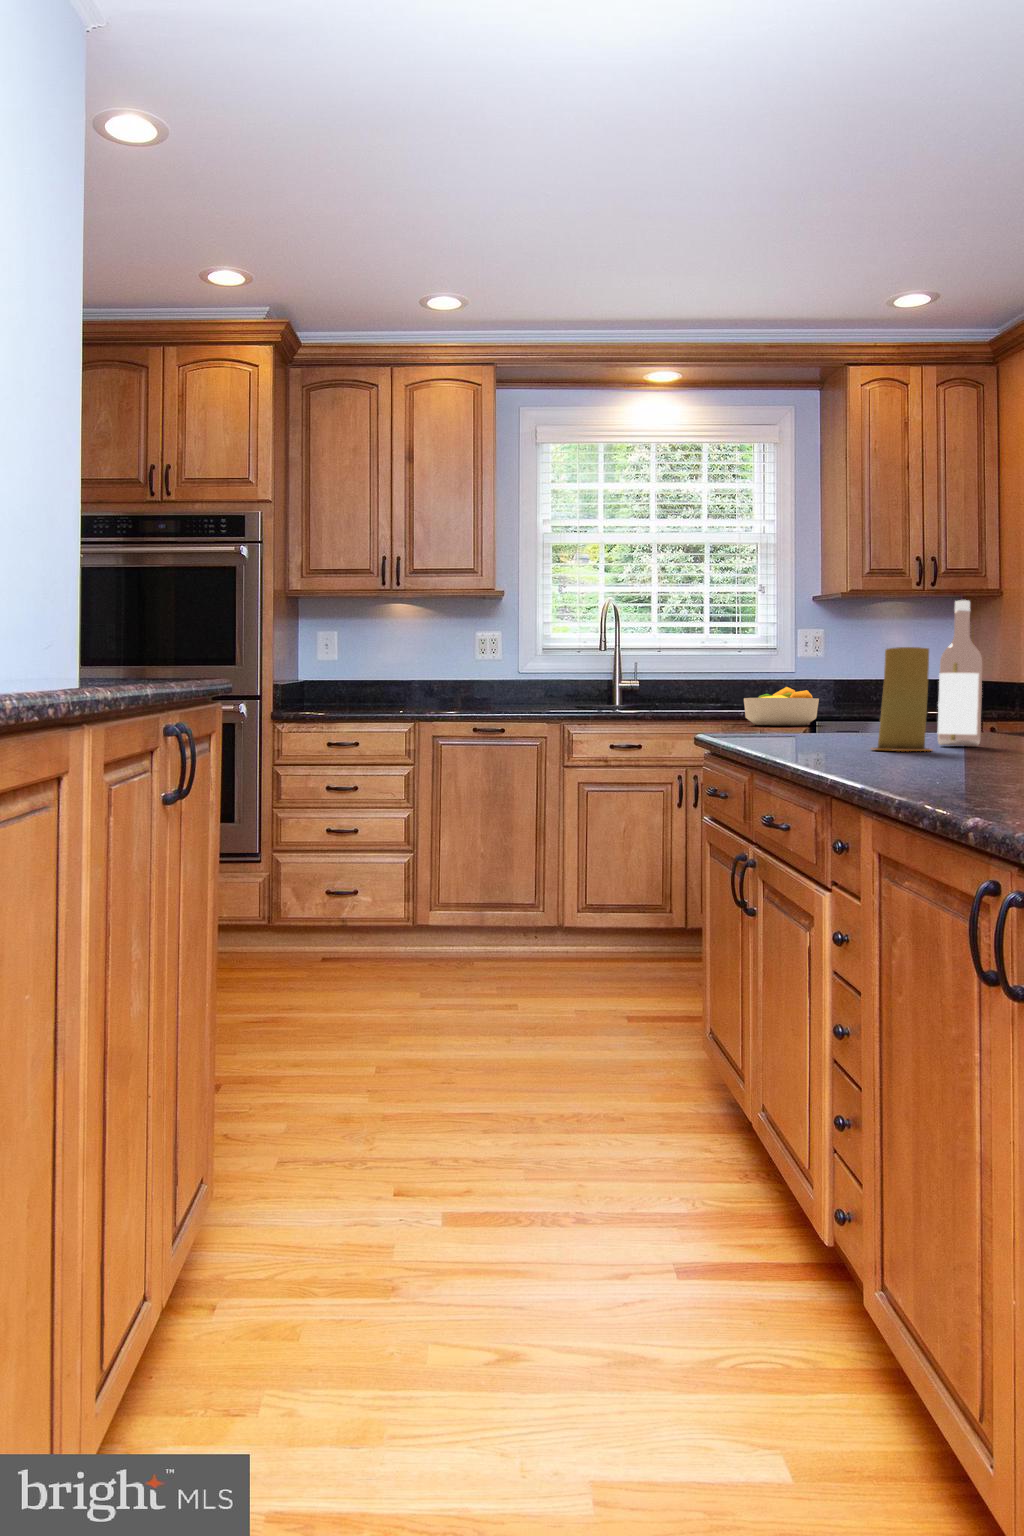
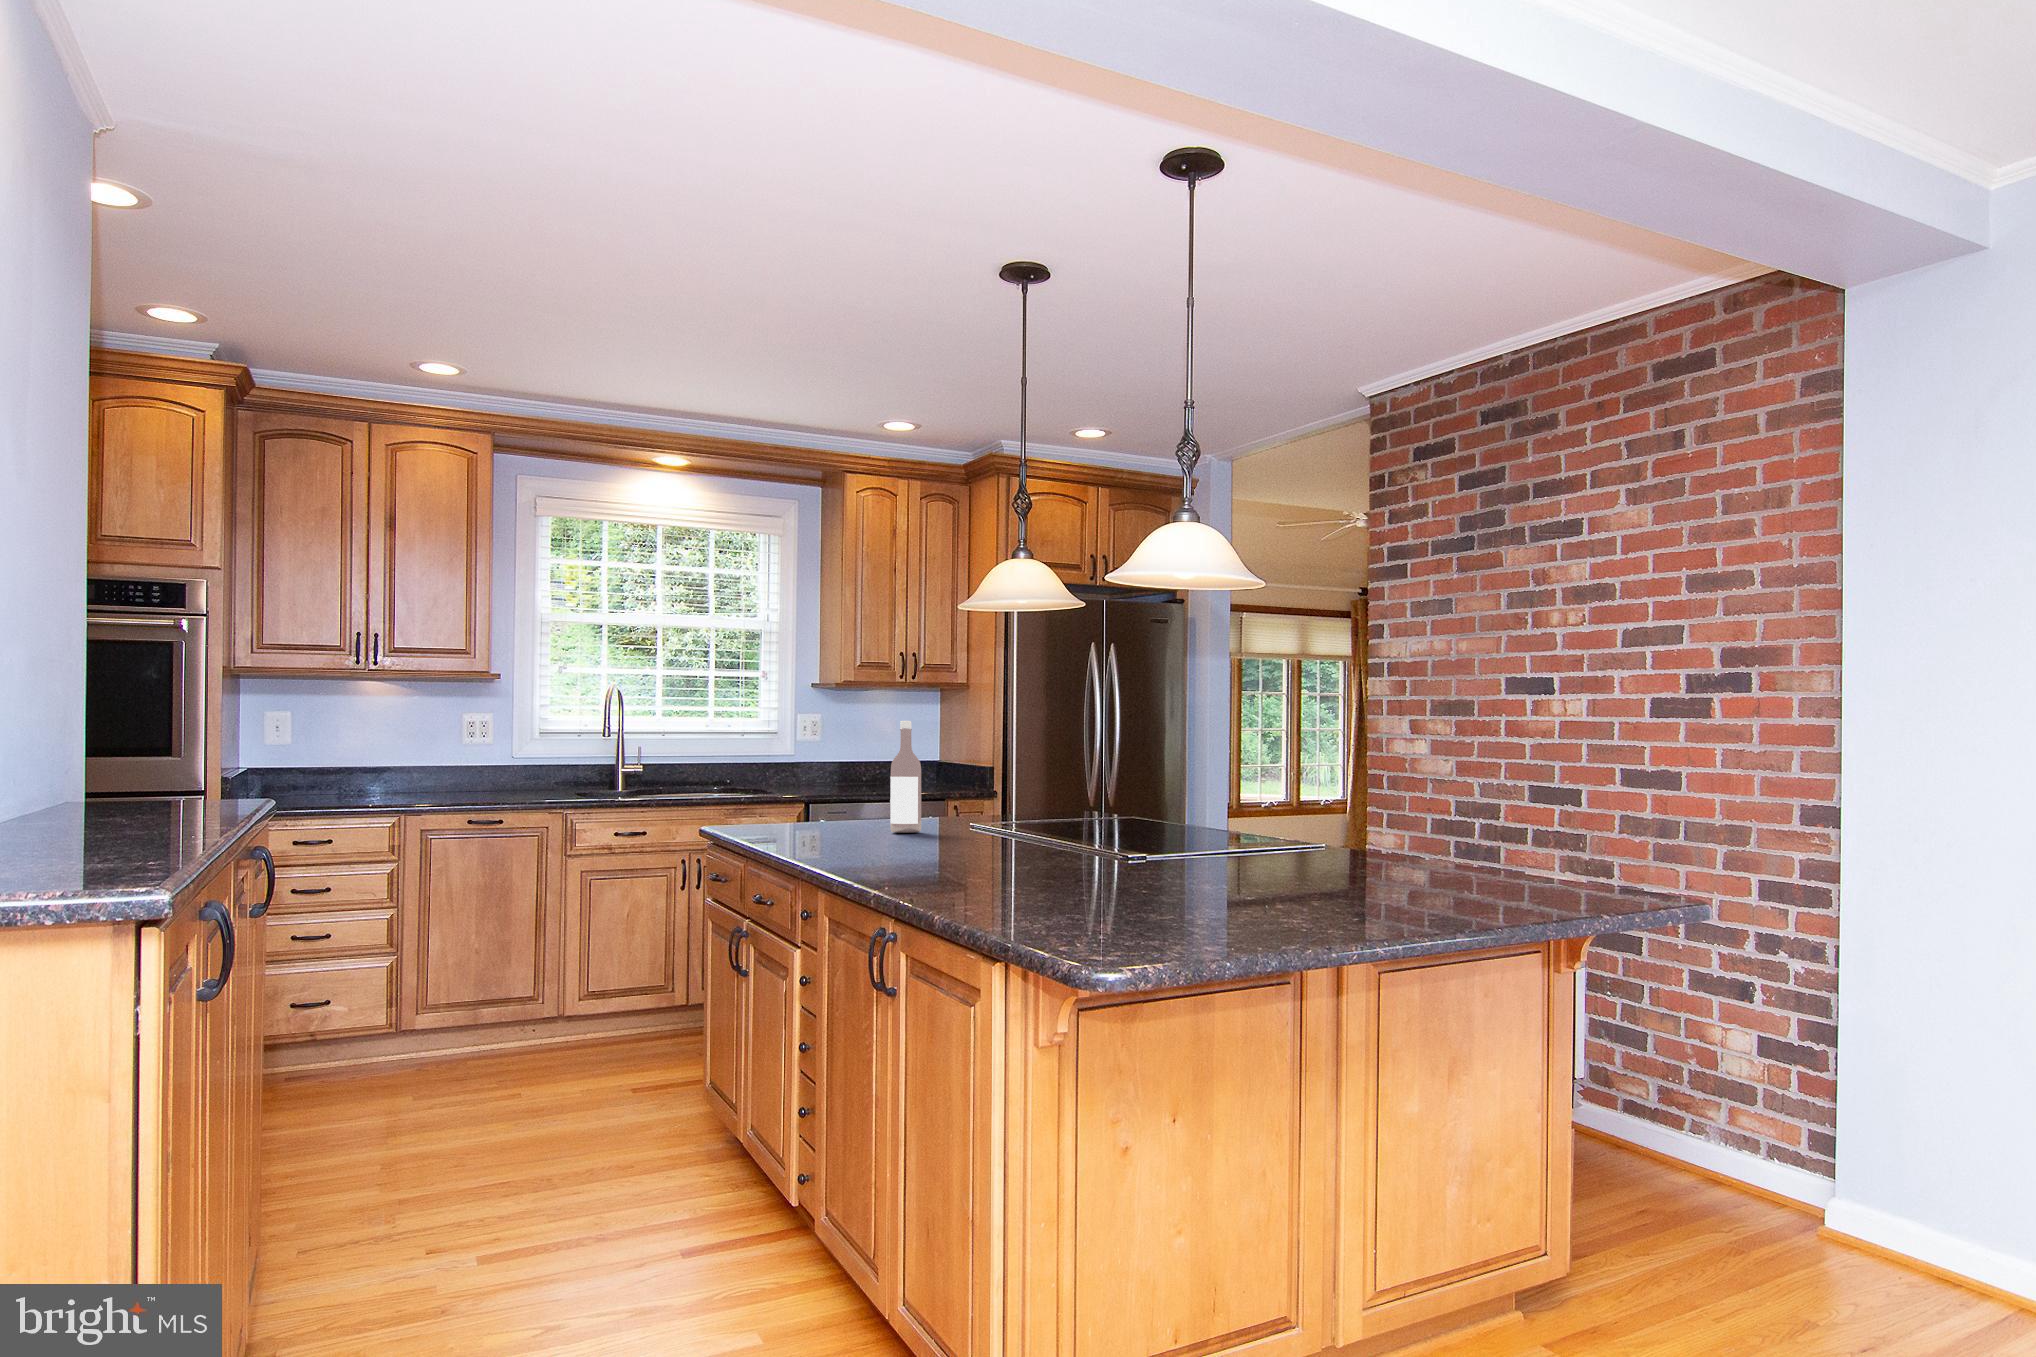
candle: present [872,647,932,751] -> none [837,760,883,839]
fruit bowl: present [744,687,819,725] -> none [745,772,815,809]

